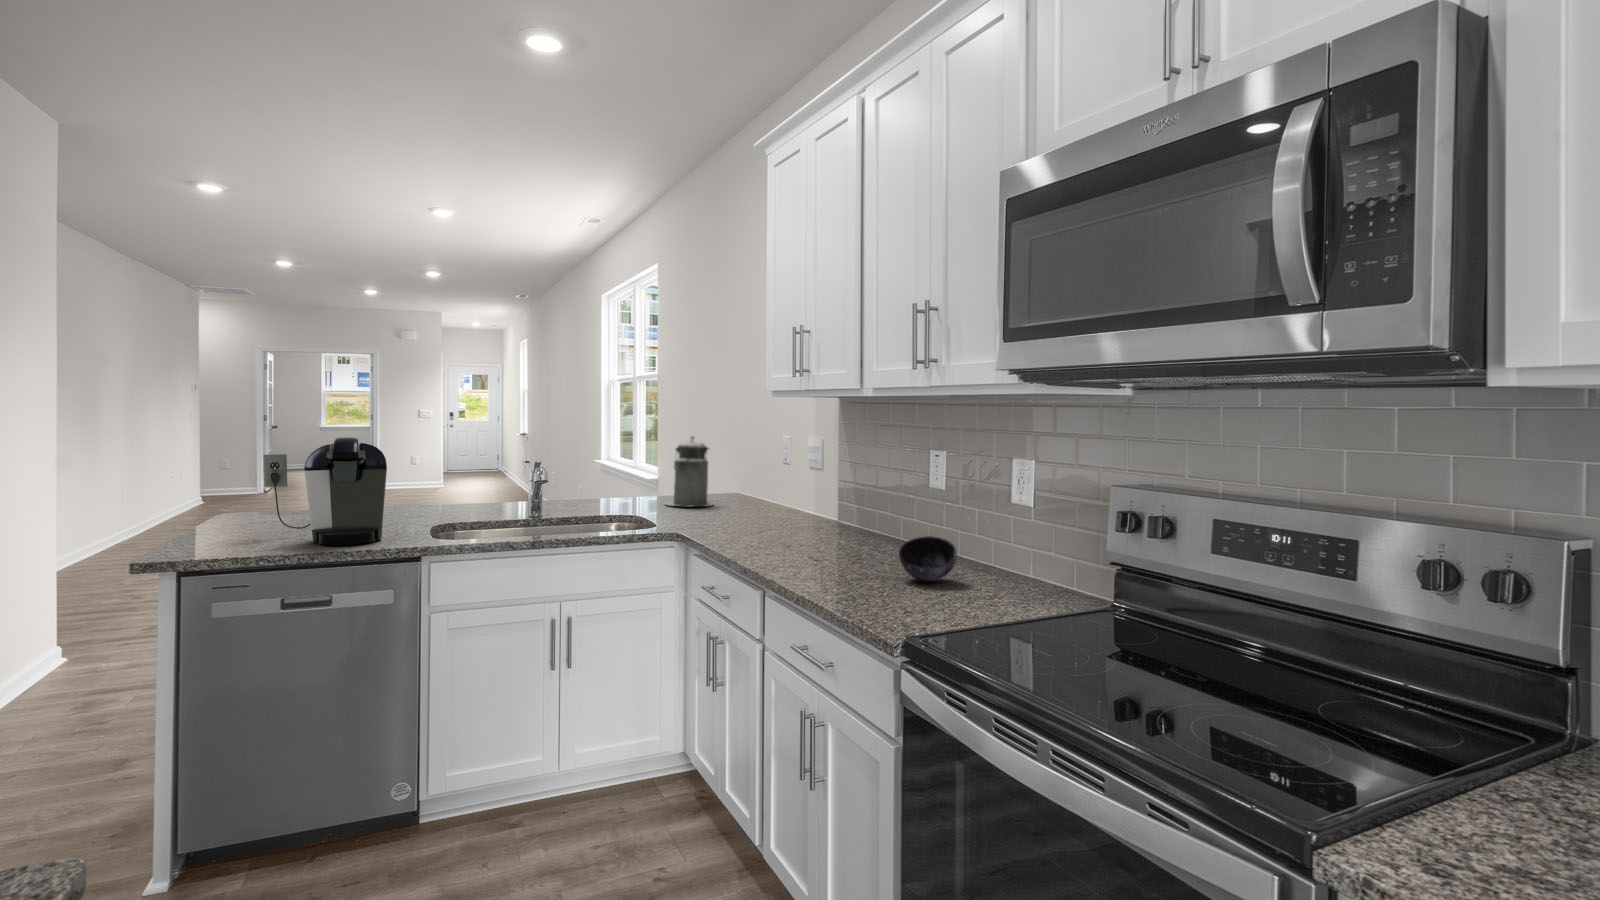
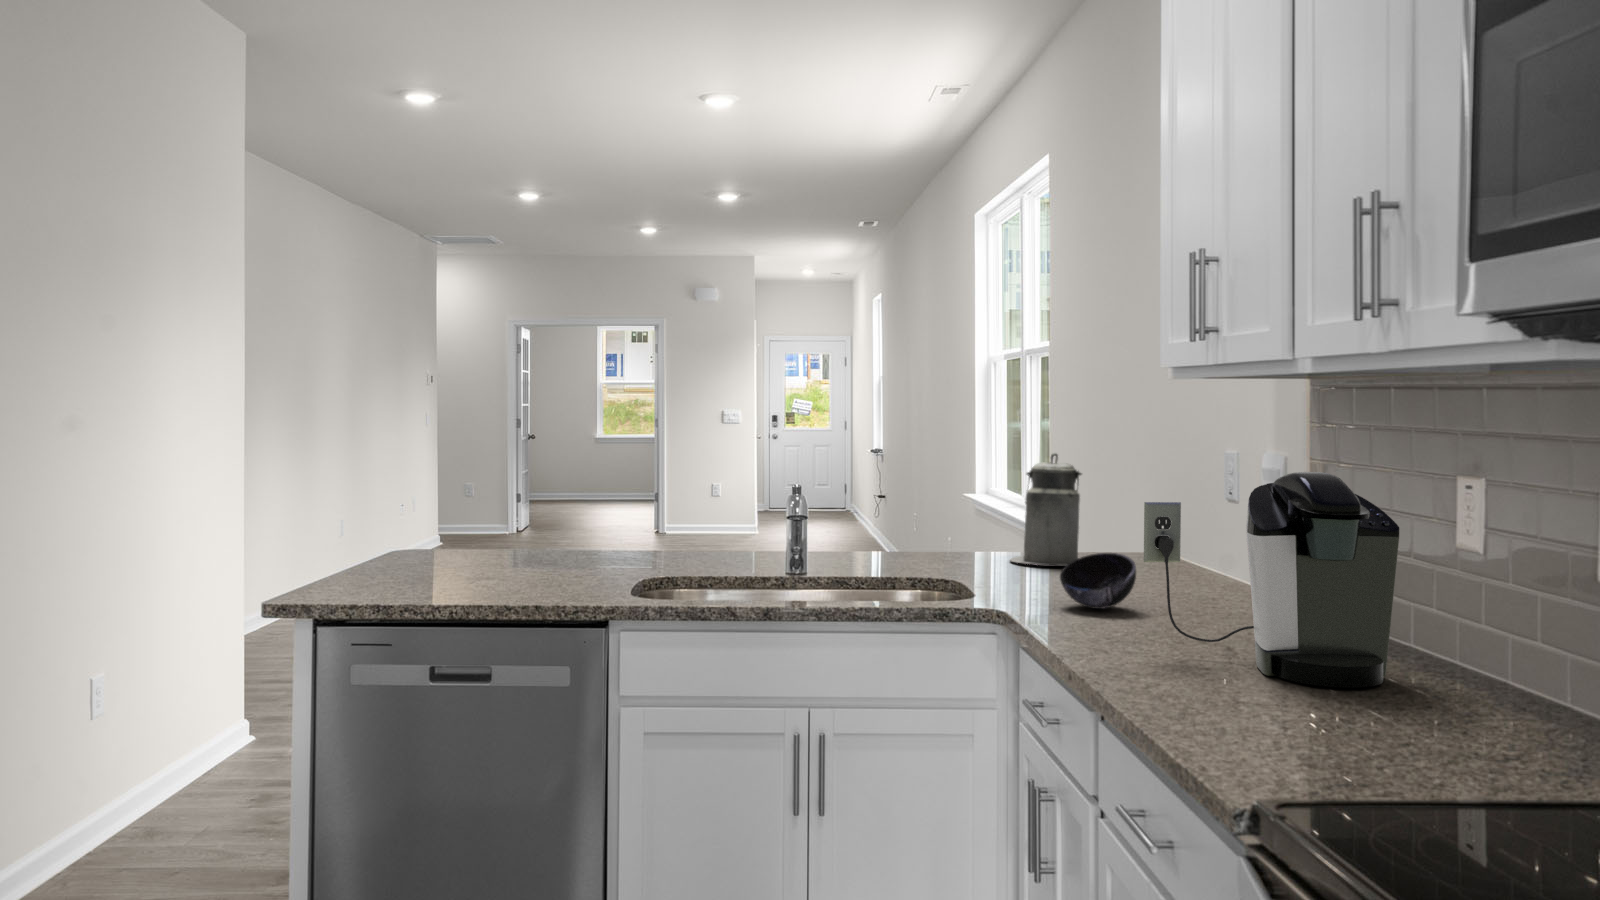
coffee maker: present [263,437,387,545] -> present [1144,472,1400,688]
bowl: present [899,536,957,581] -> present [1060,553,1136,609]

